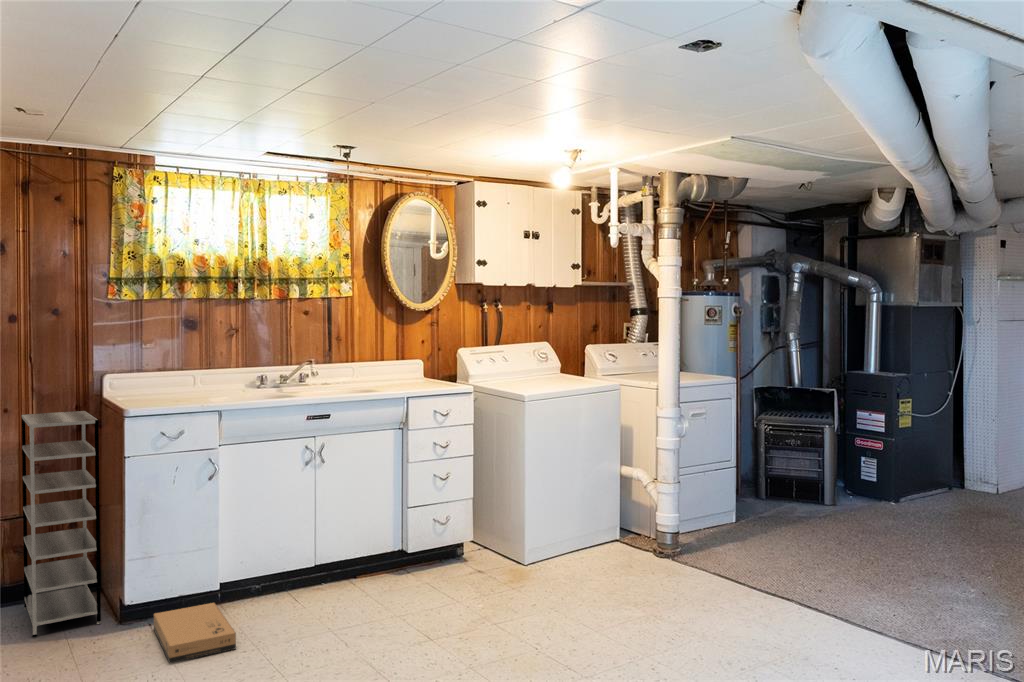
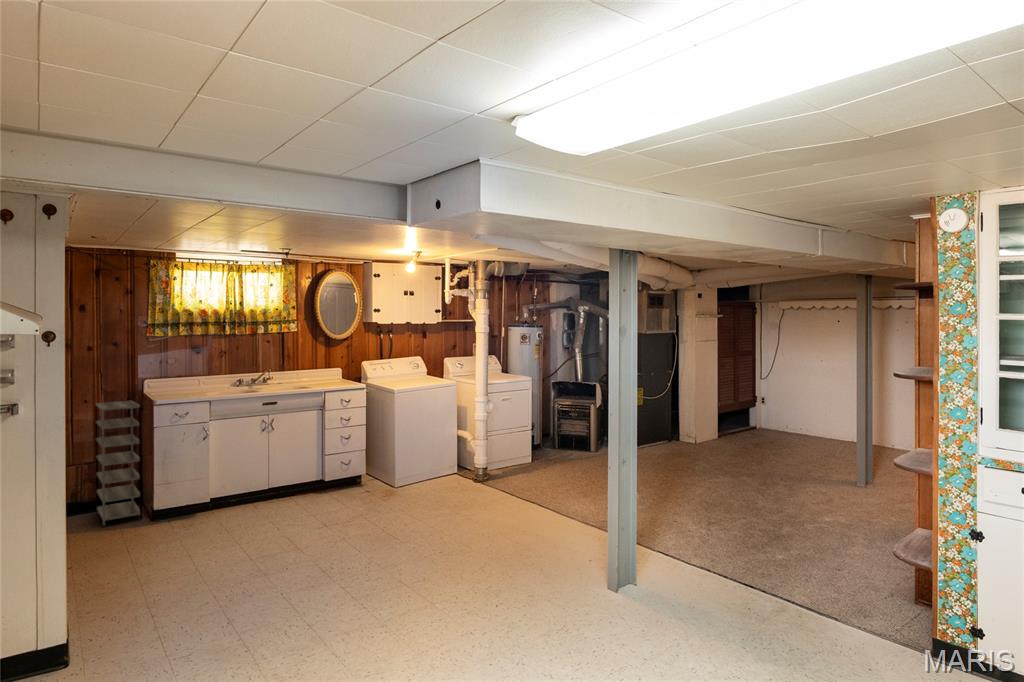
cardboard box: present [154,603,236,663] -> none [173,507,219,537]

